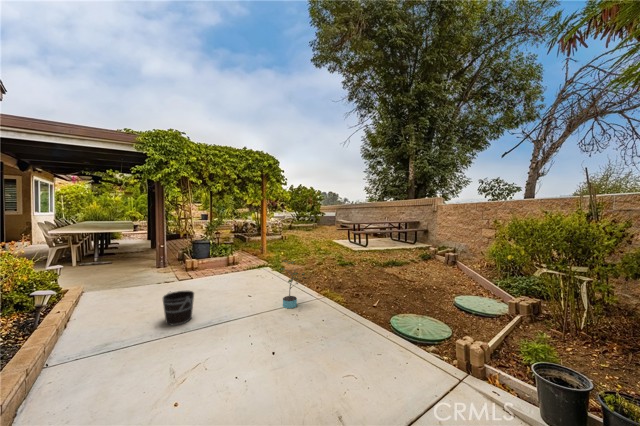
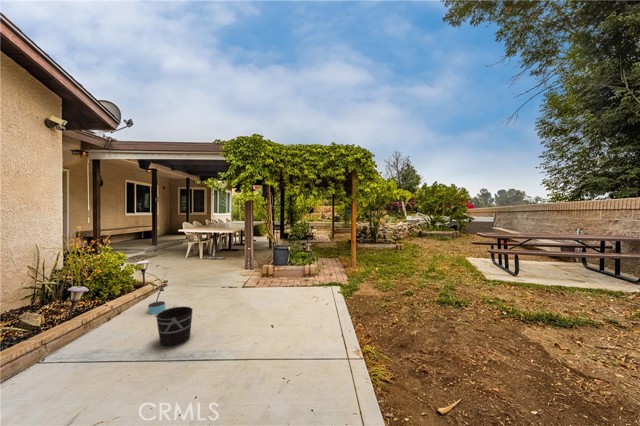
potted plant: present [280,260,305,308] -> present [141,265,168,314]

